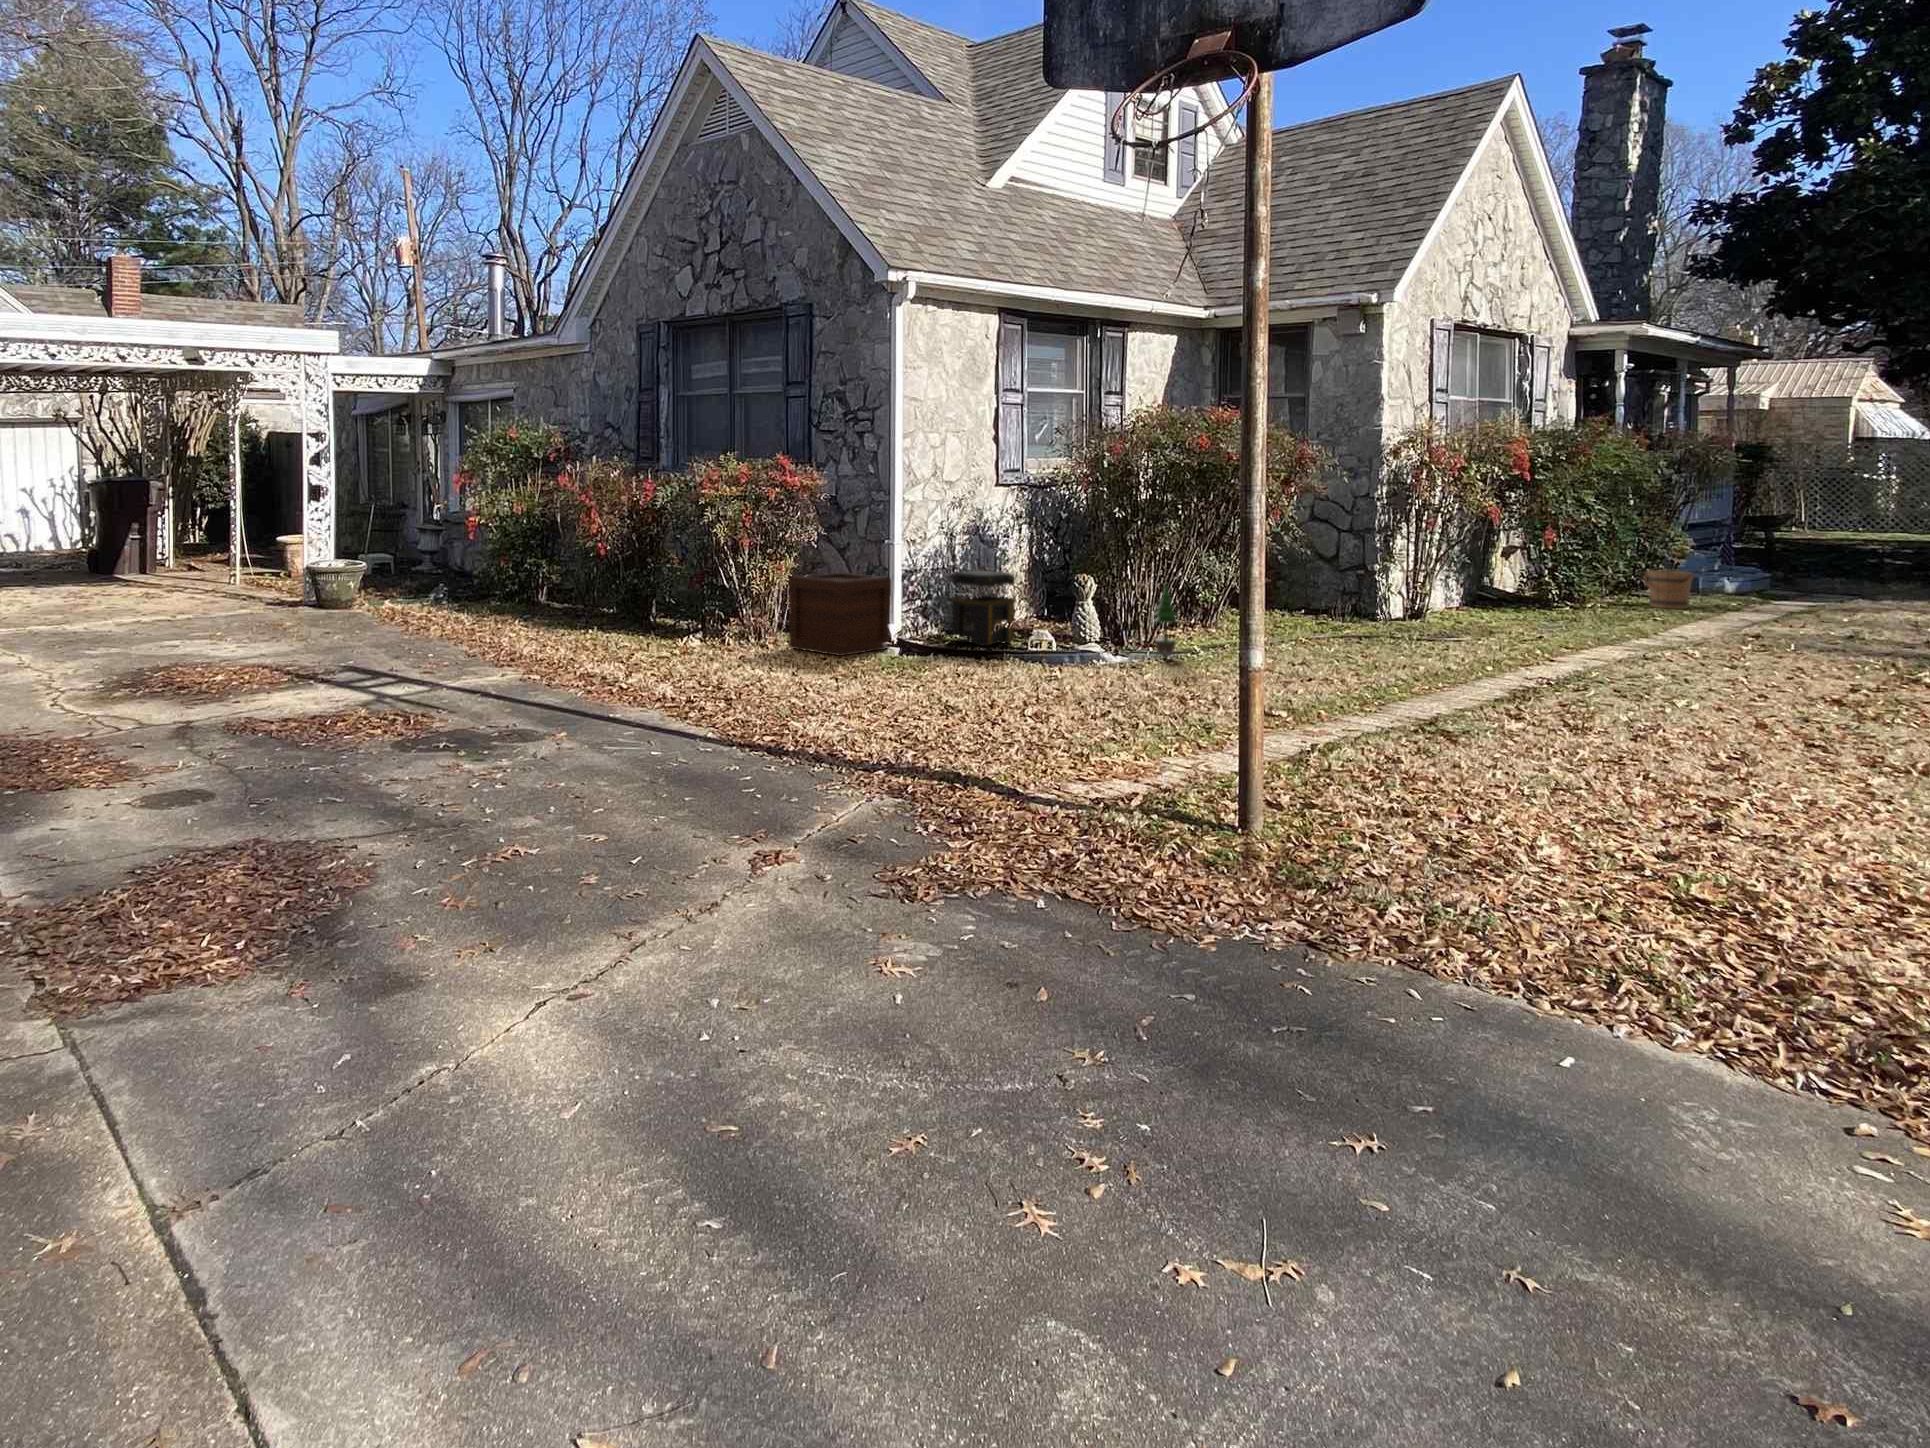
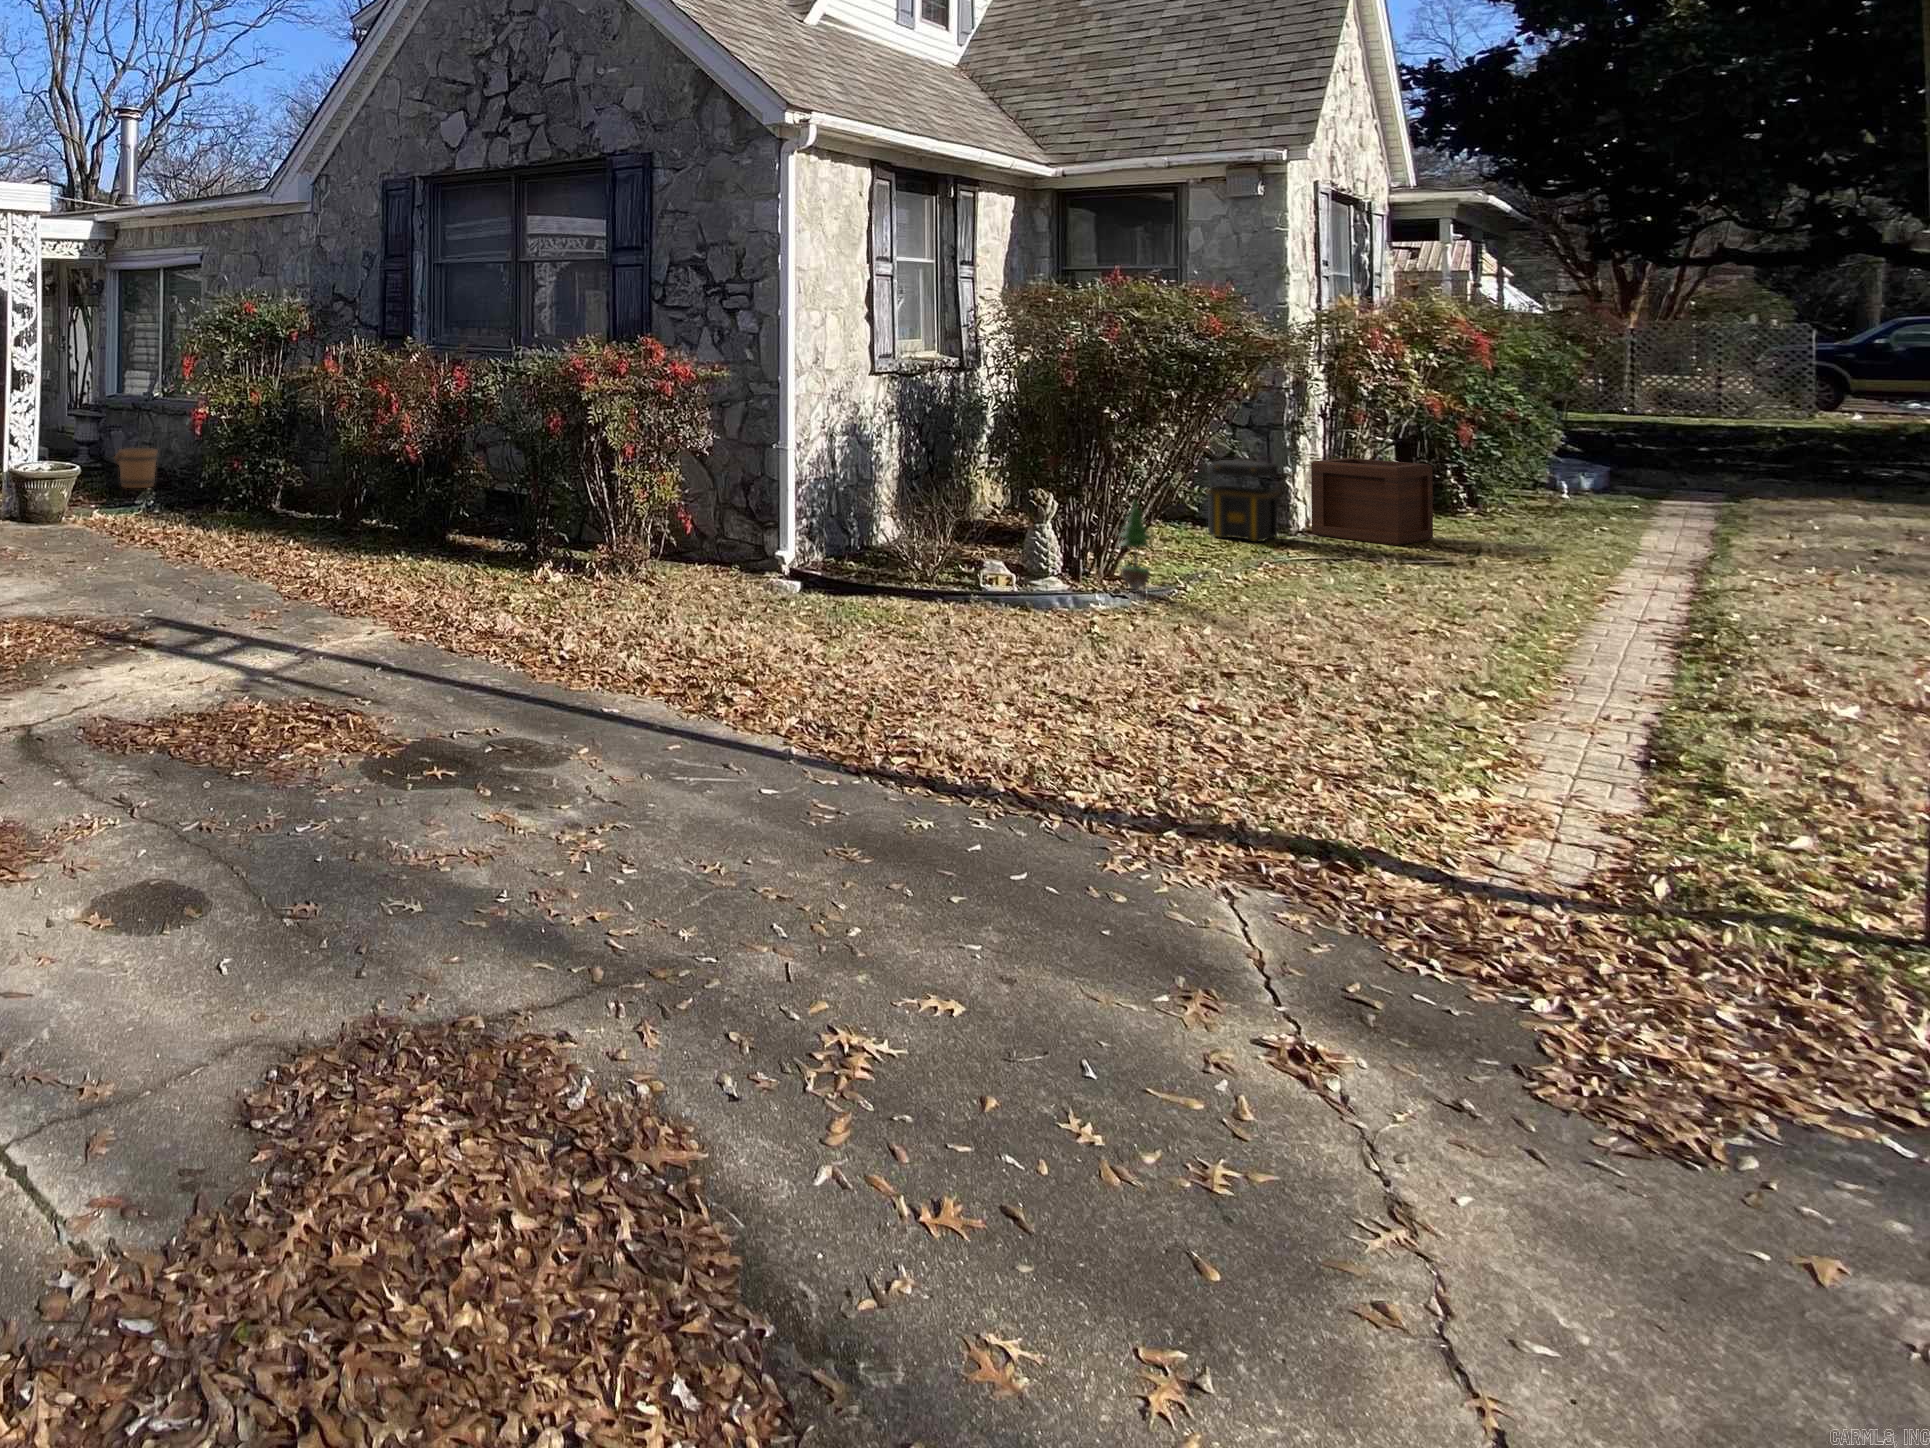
bucket: present [1644,570,1694,609] -> present [115,448,158,488]
toolbox: present [950,571,1016,646] -> present [1207,460,1280,542]
wooden crate: present [789,573,891,656] -> present [1311,458,1433,545]

